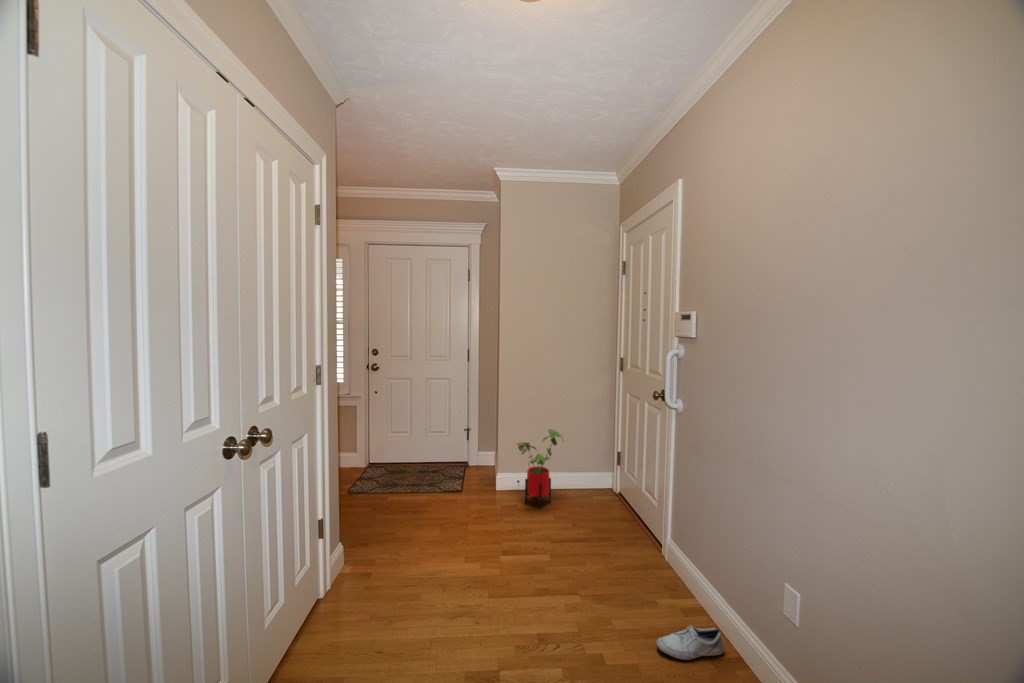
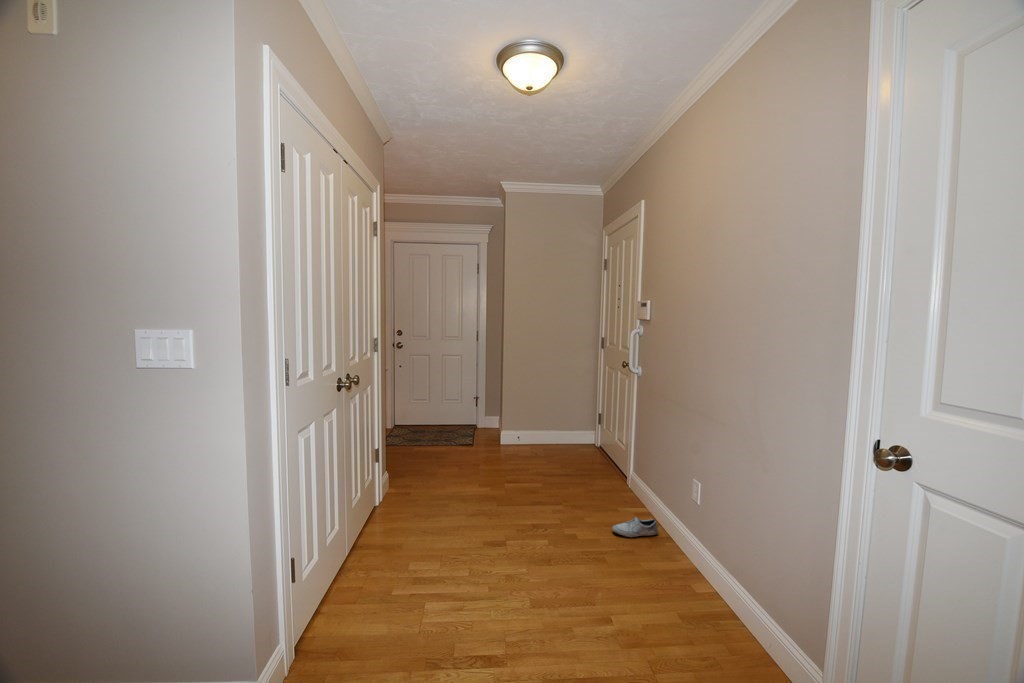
house plant: present [517,429,563,509] -> none [518,395,555,458]

